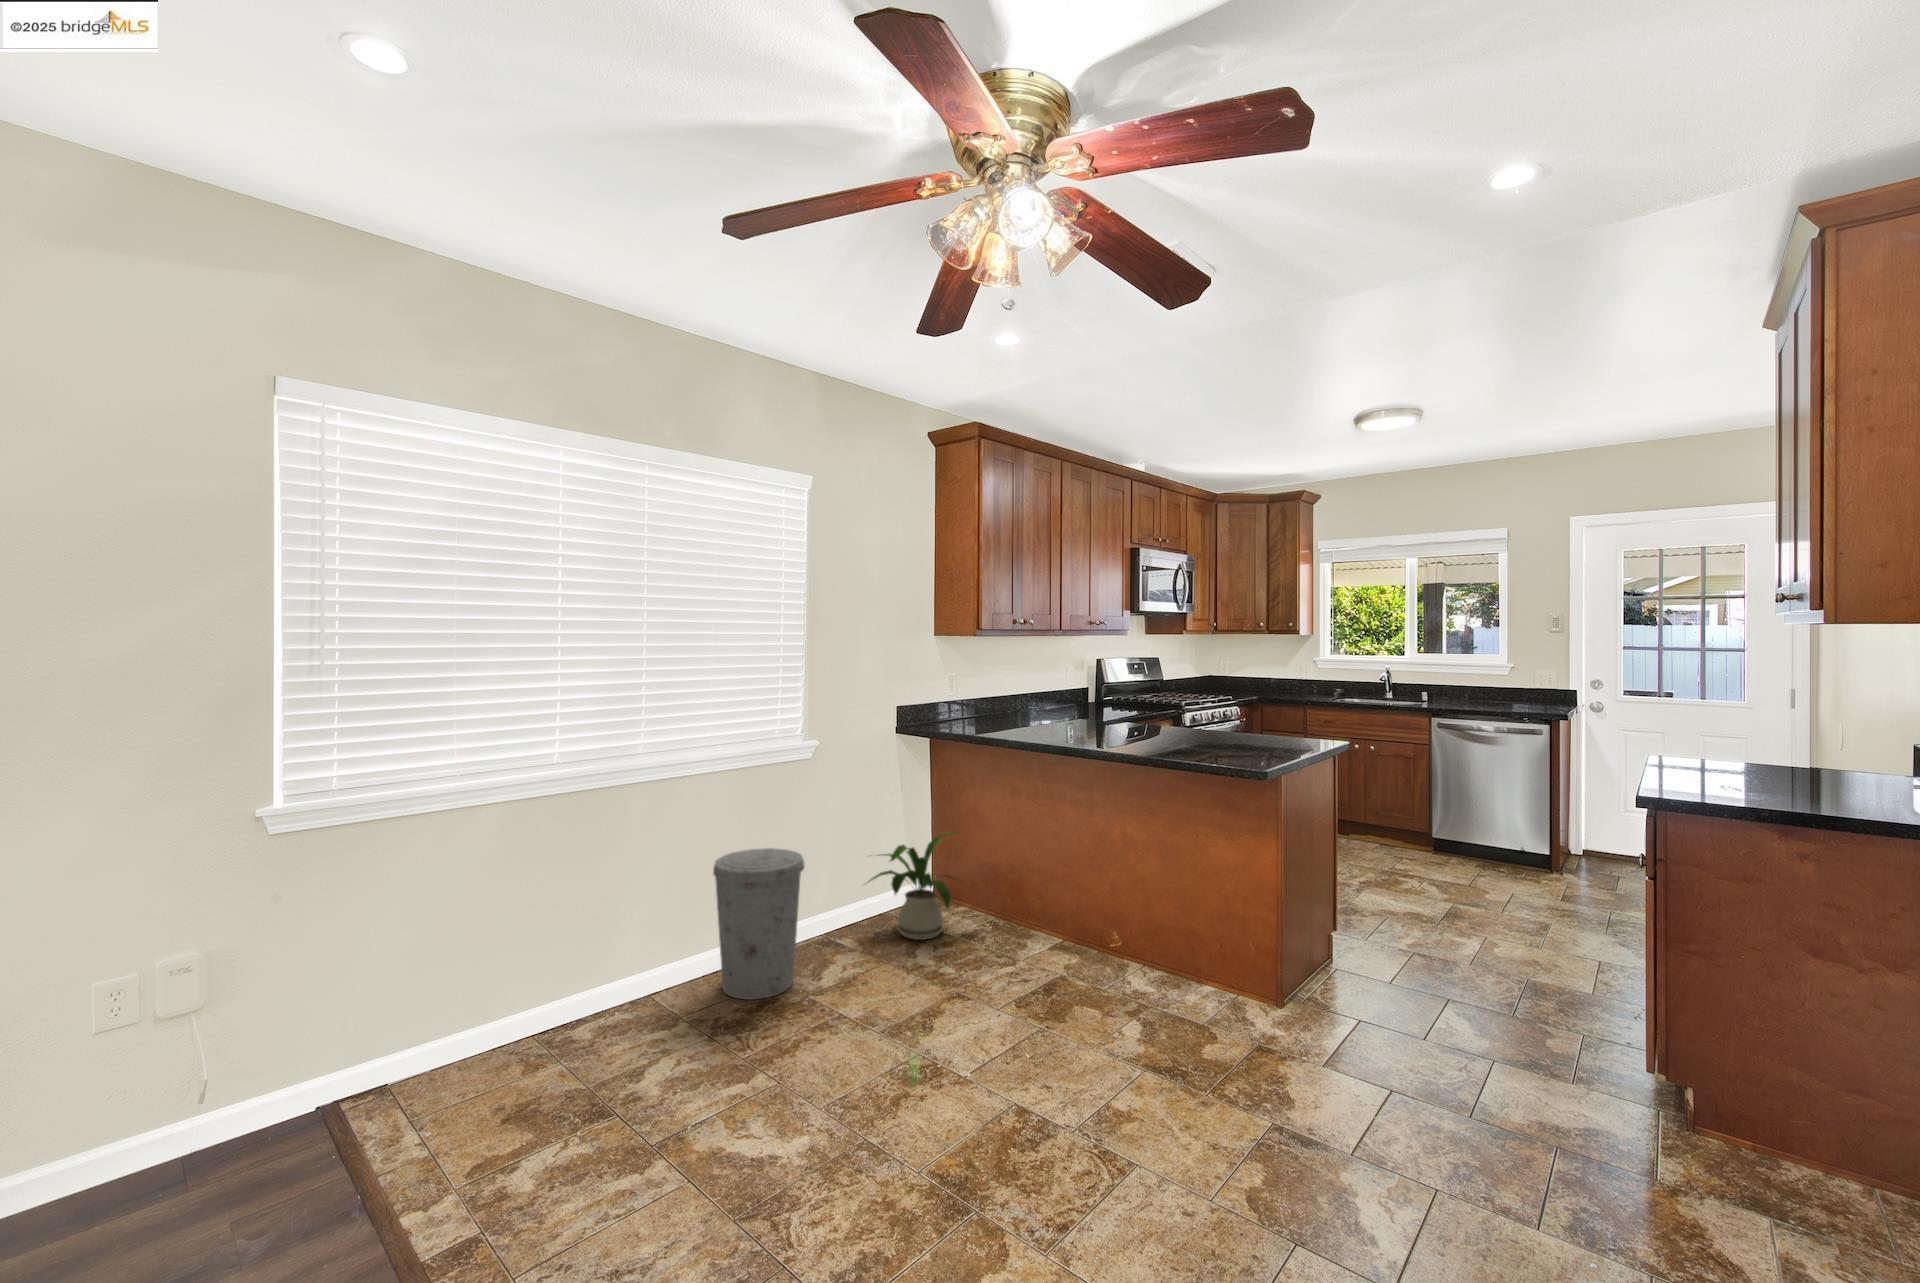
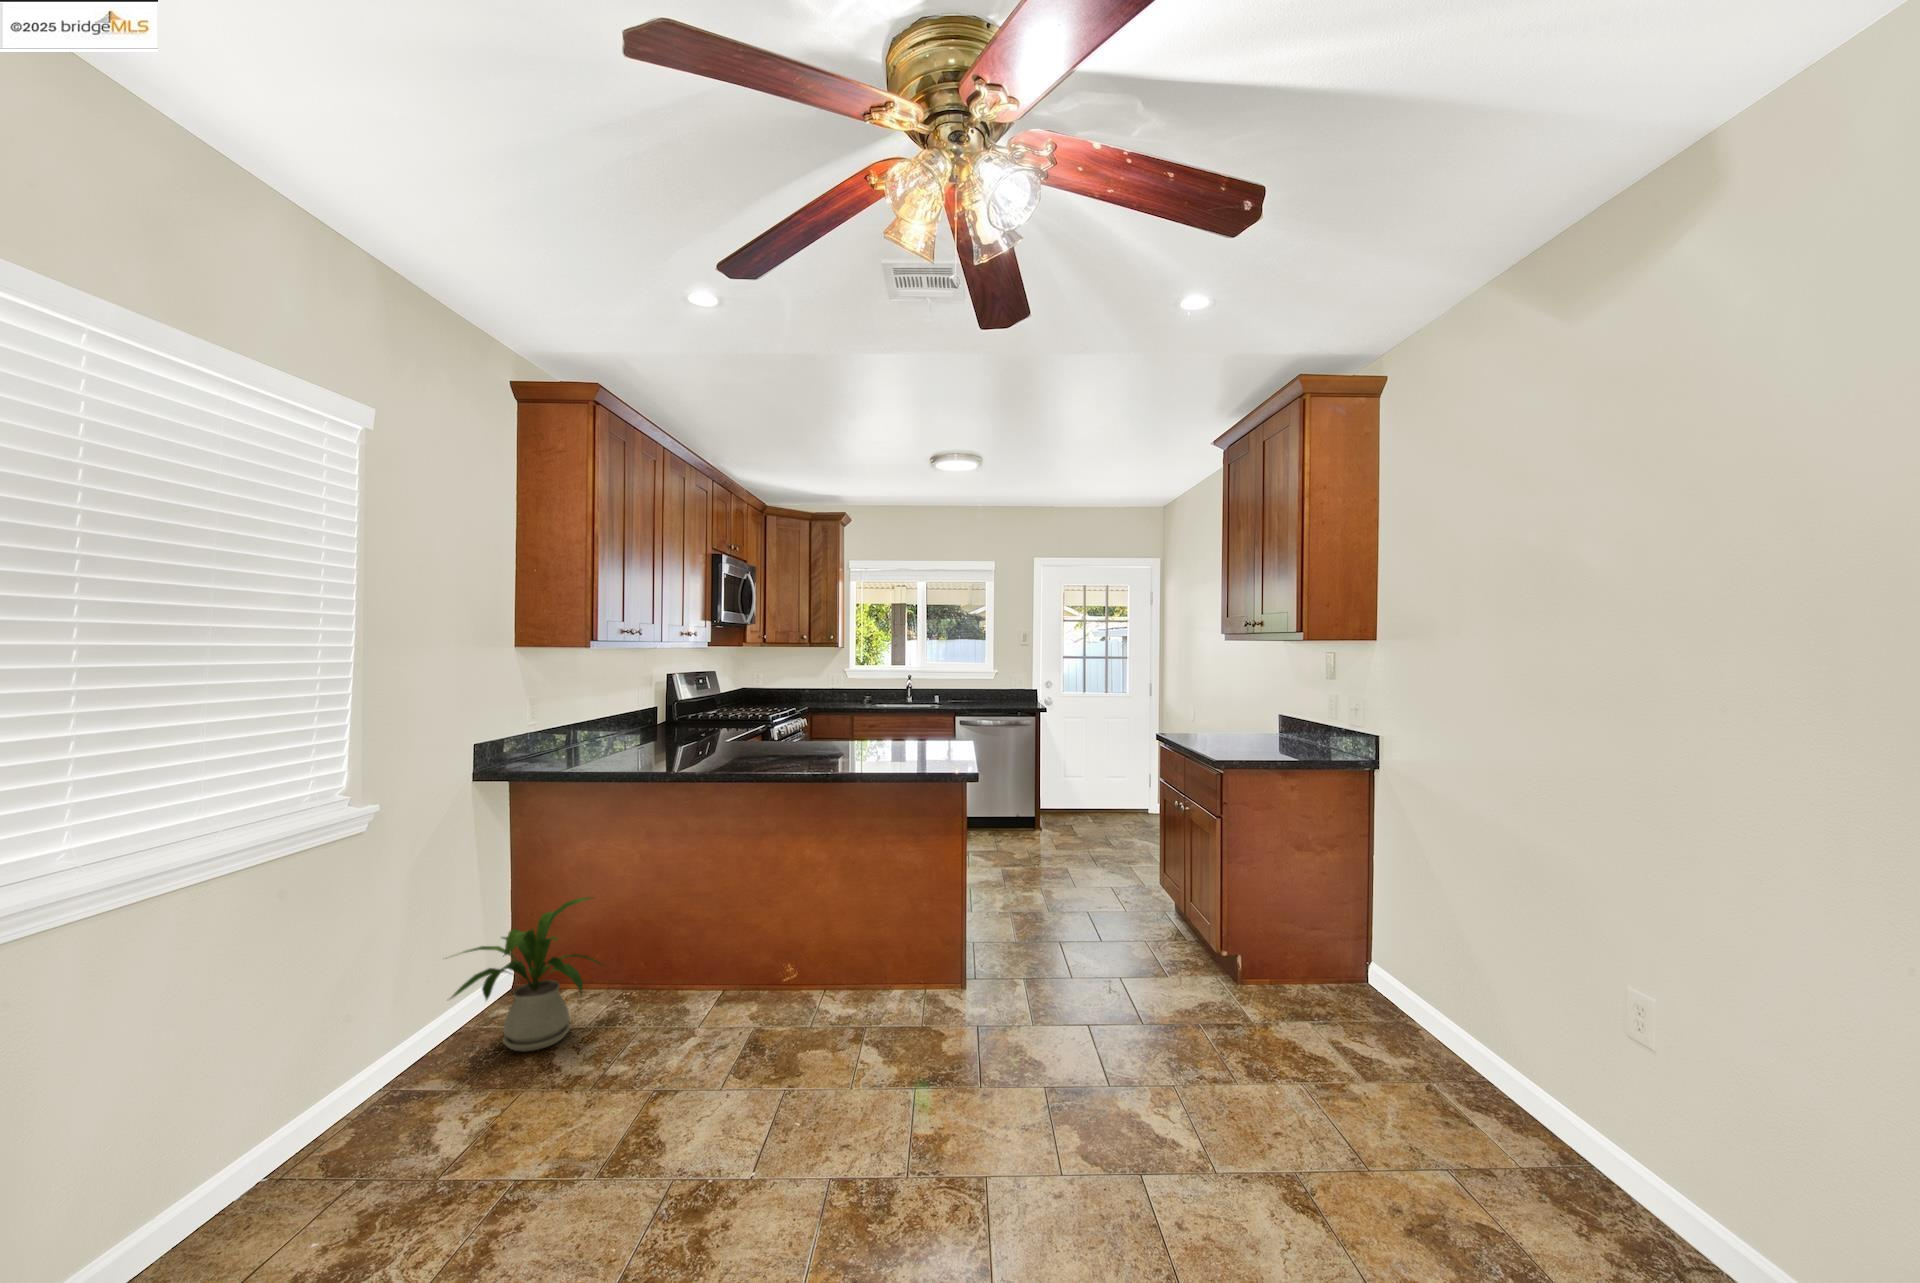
trash can: present [713,848,805,999] -> none [237,975,413,1237]

